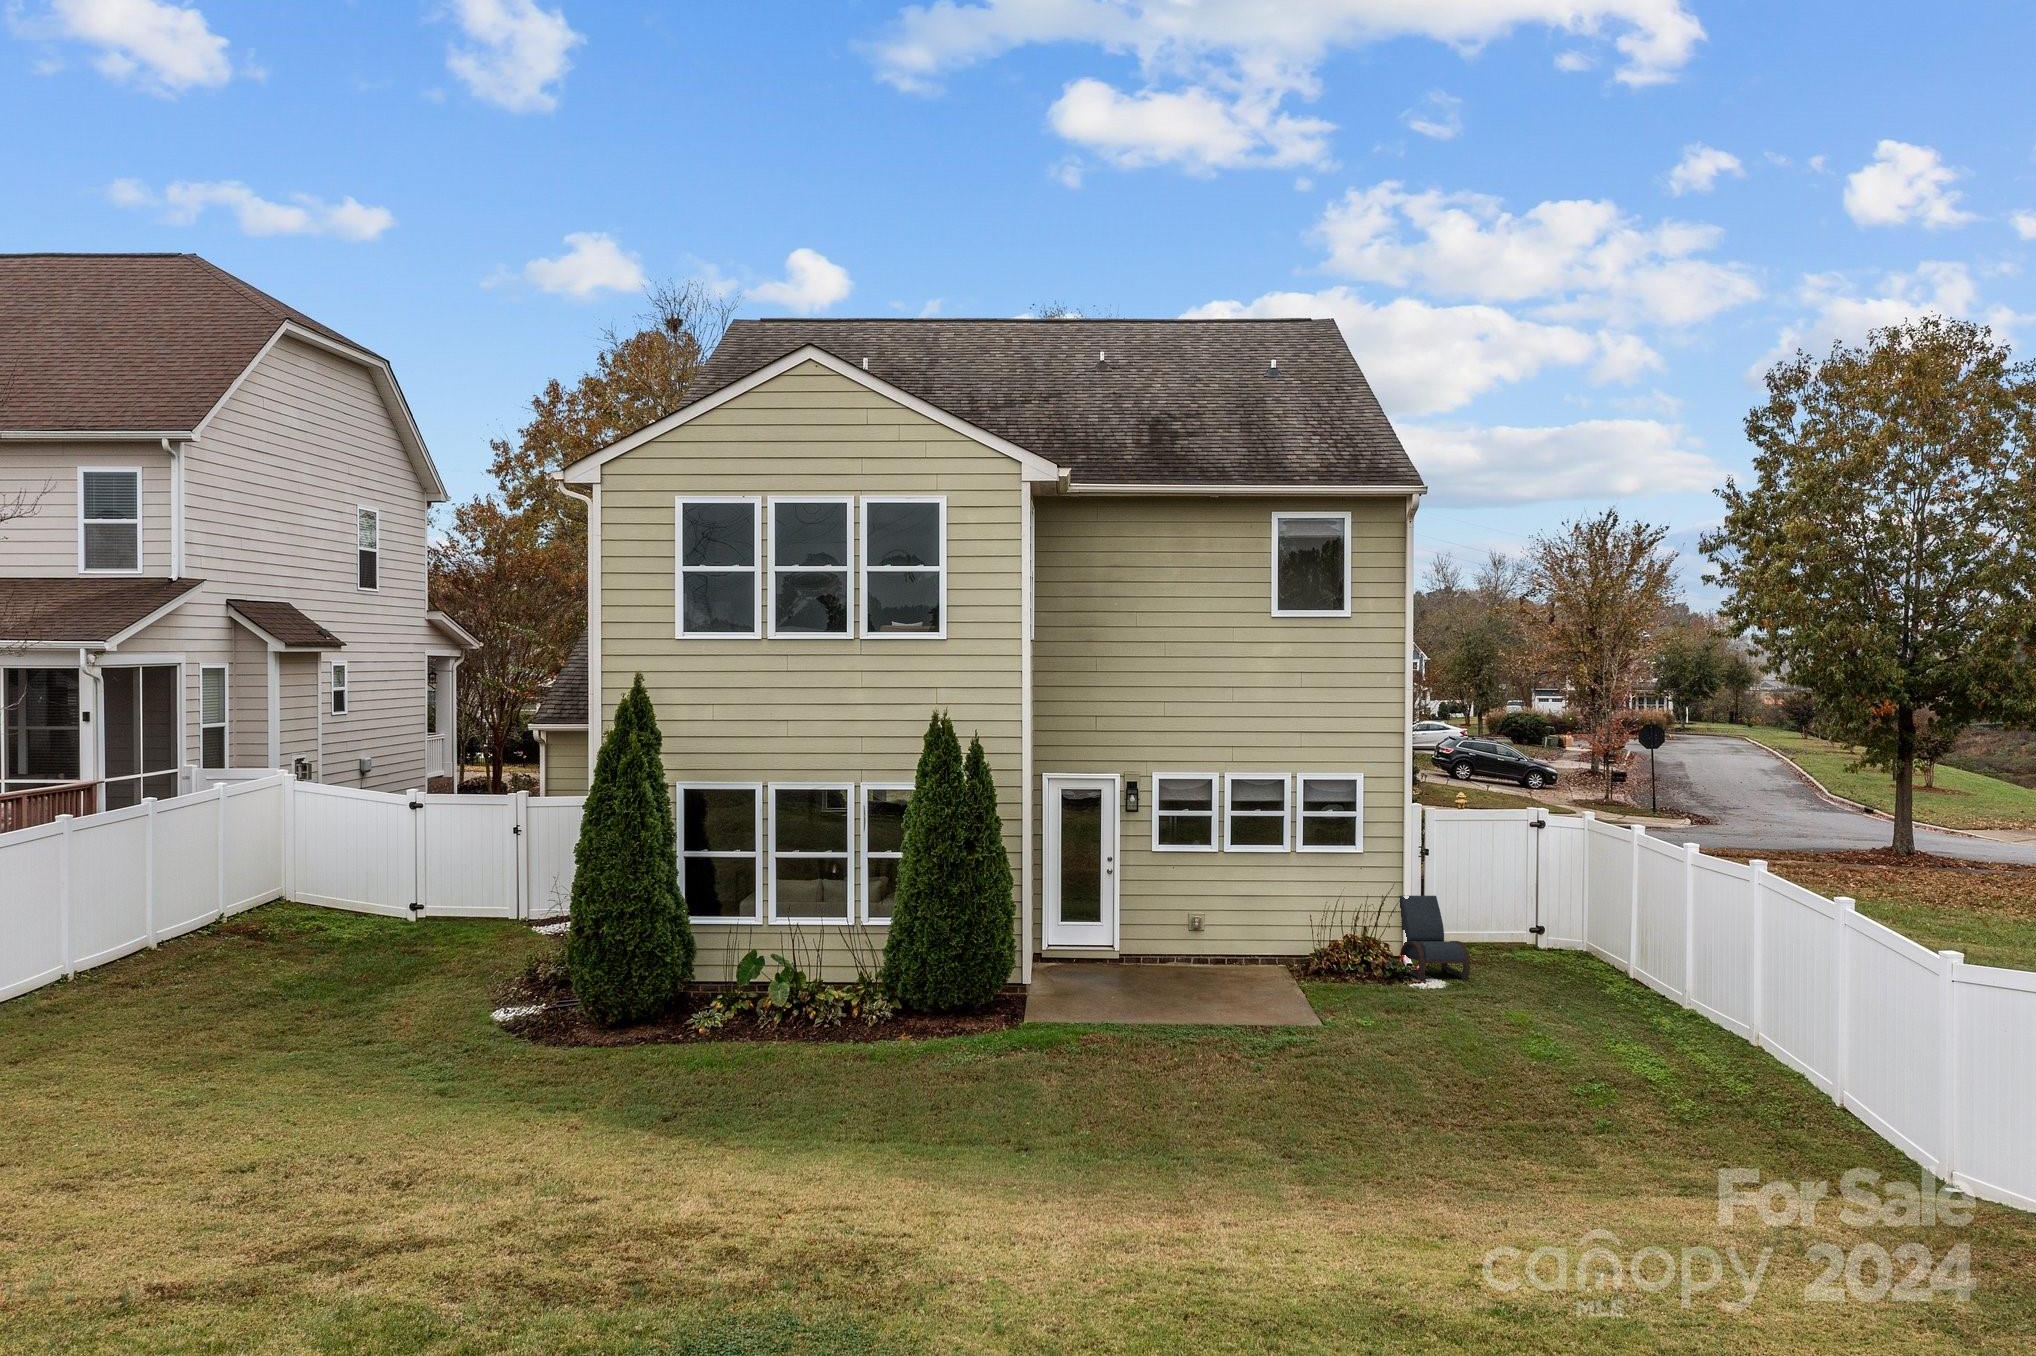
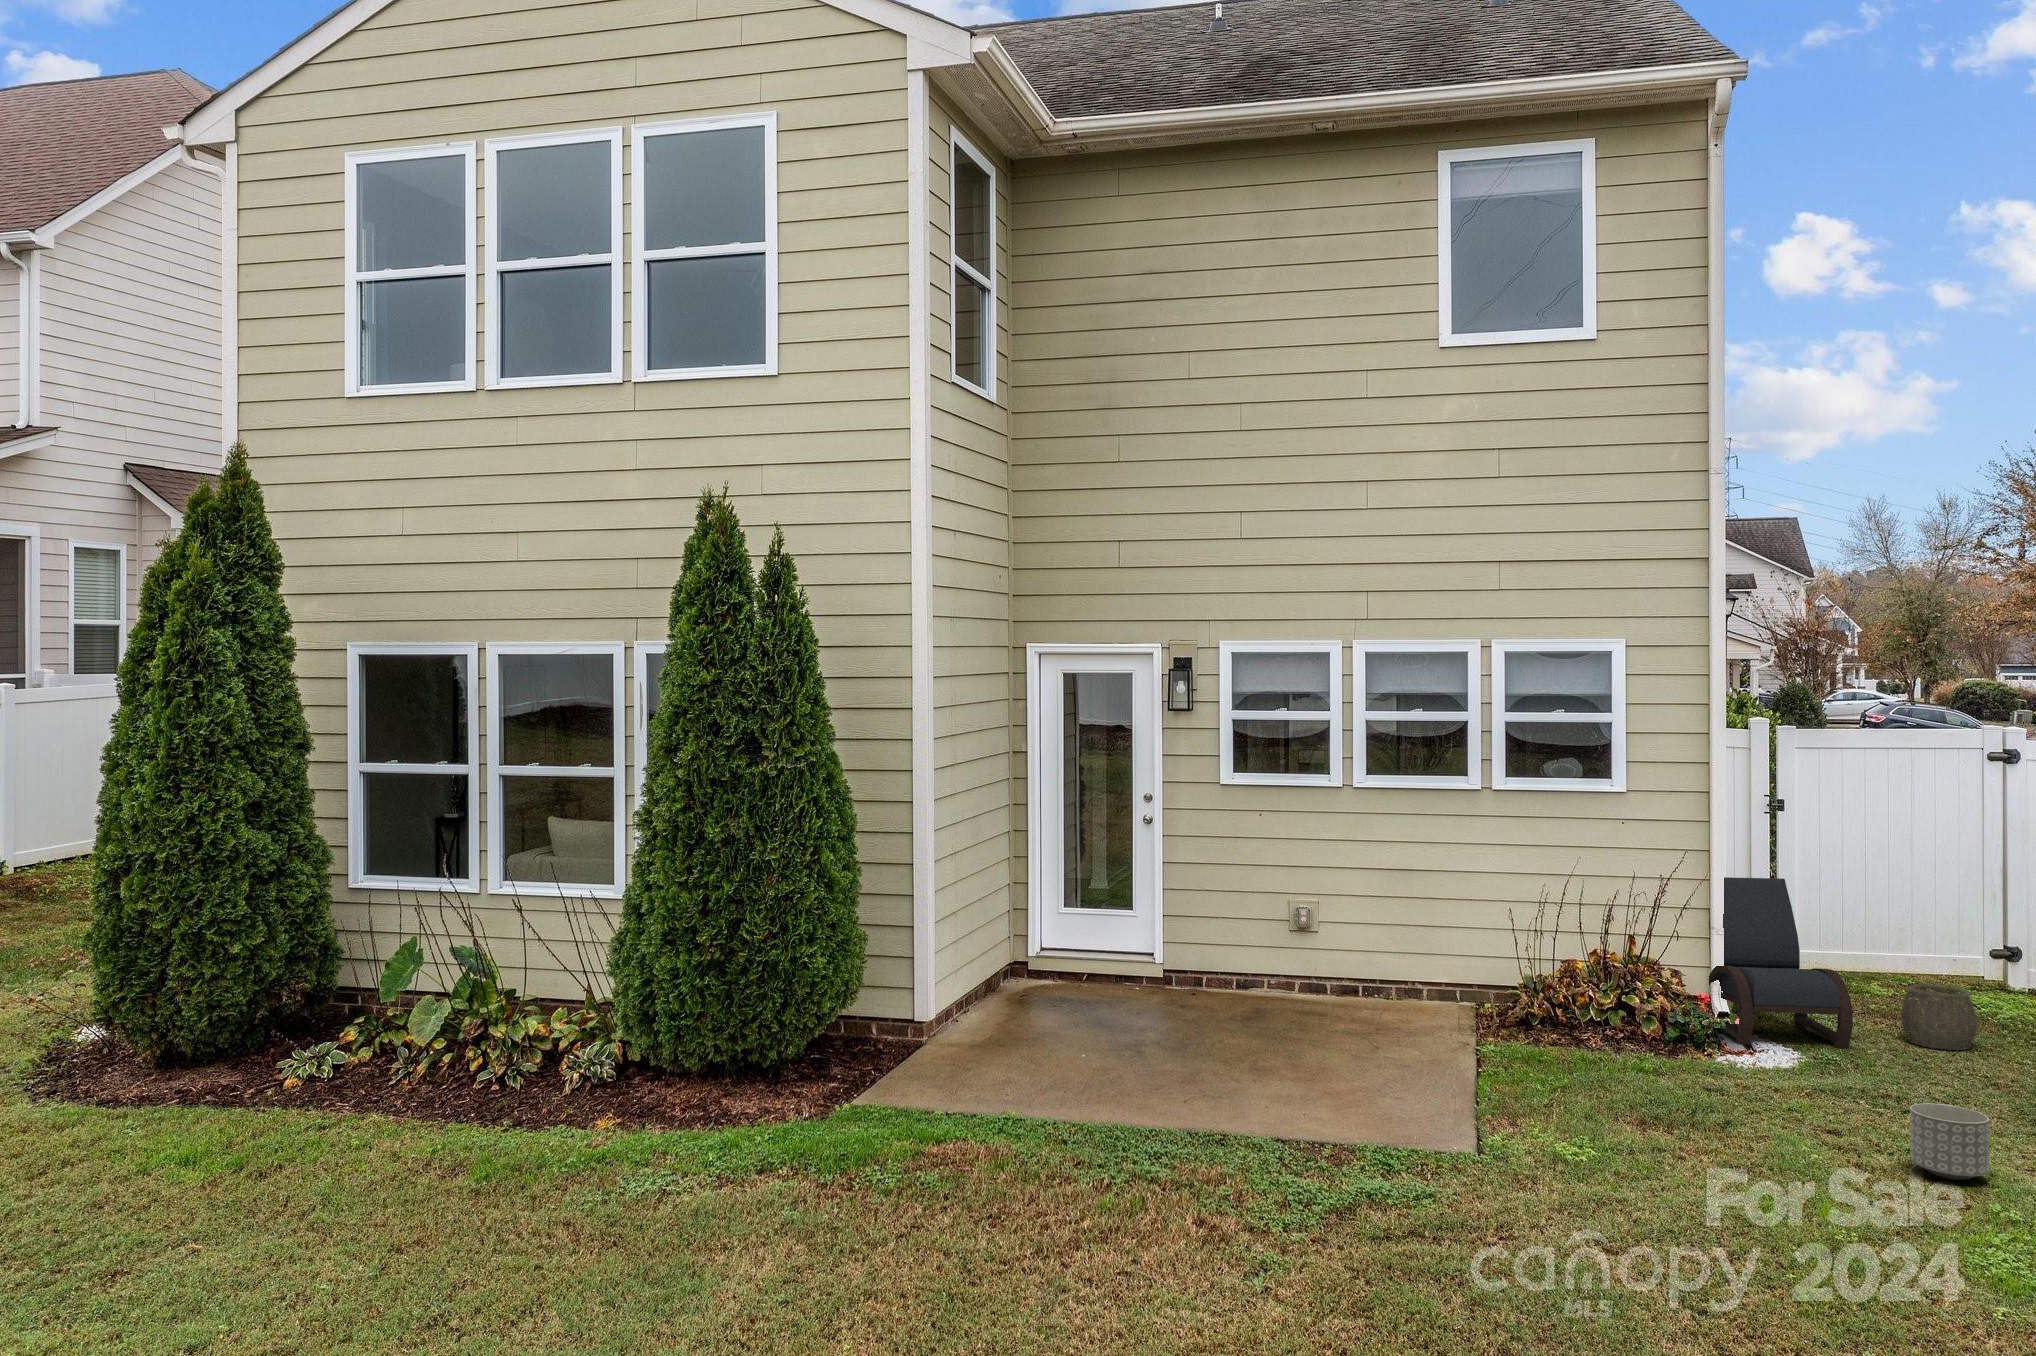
woven basket: none [1490,947,1524,979] -> present [1901,984,1978,1050]
planter: none [1501,996,1532,1027] -> present [1910,1103,1989,1180]

